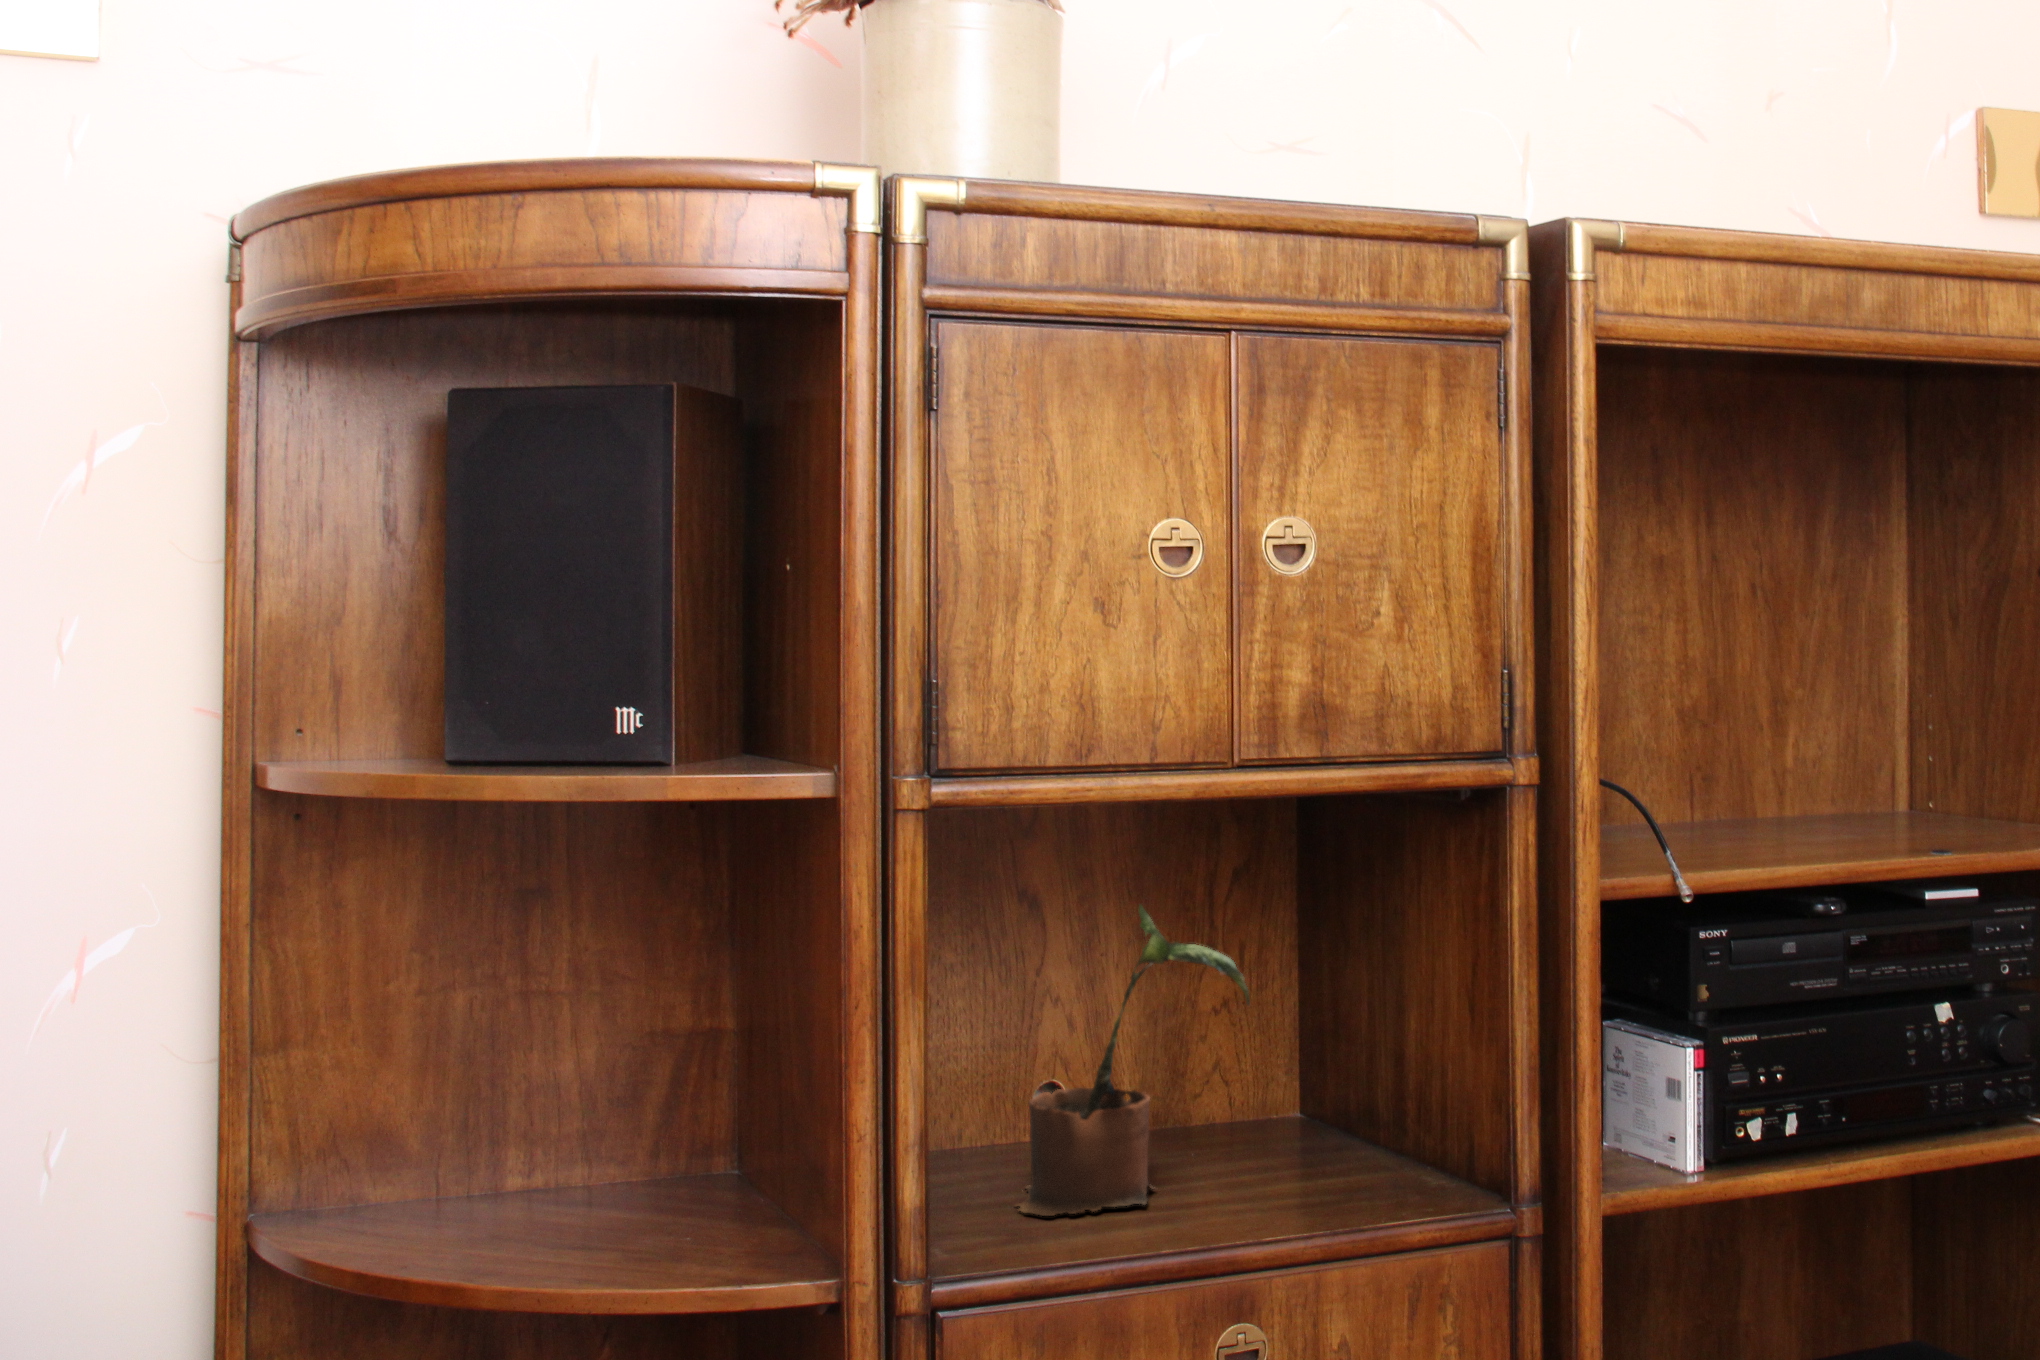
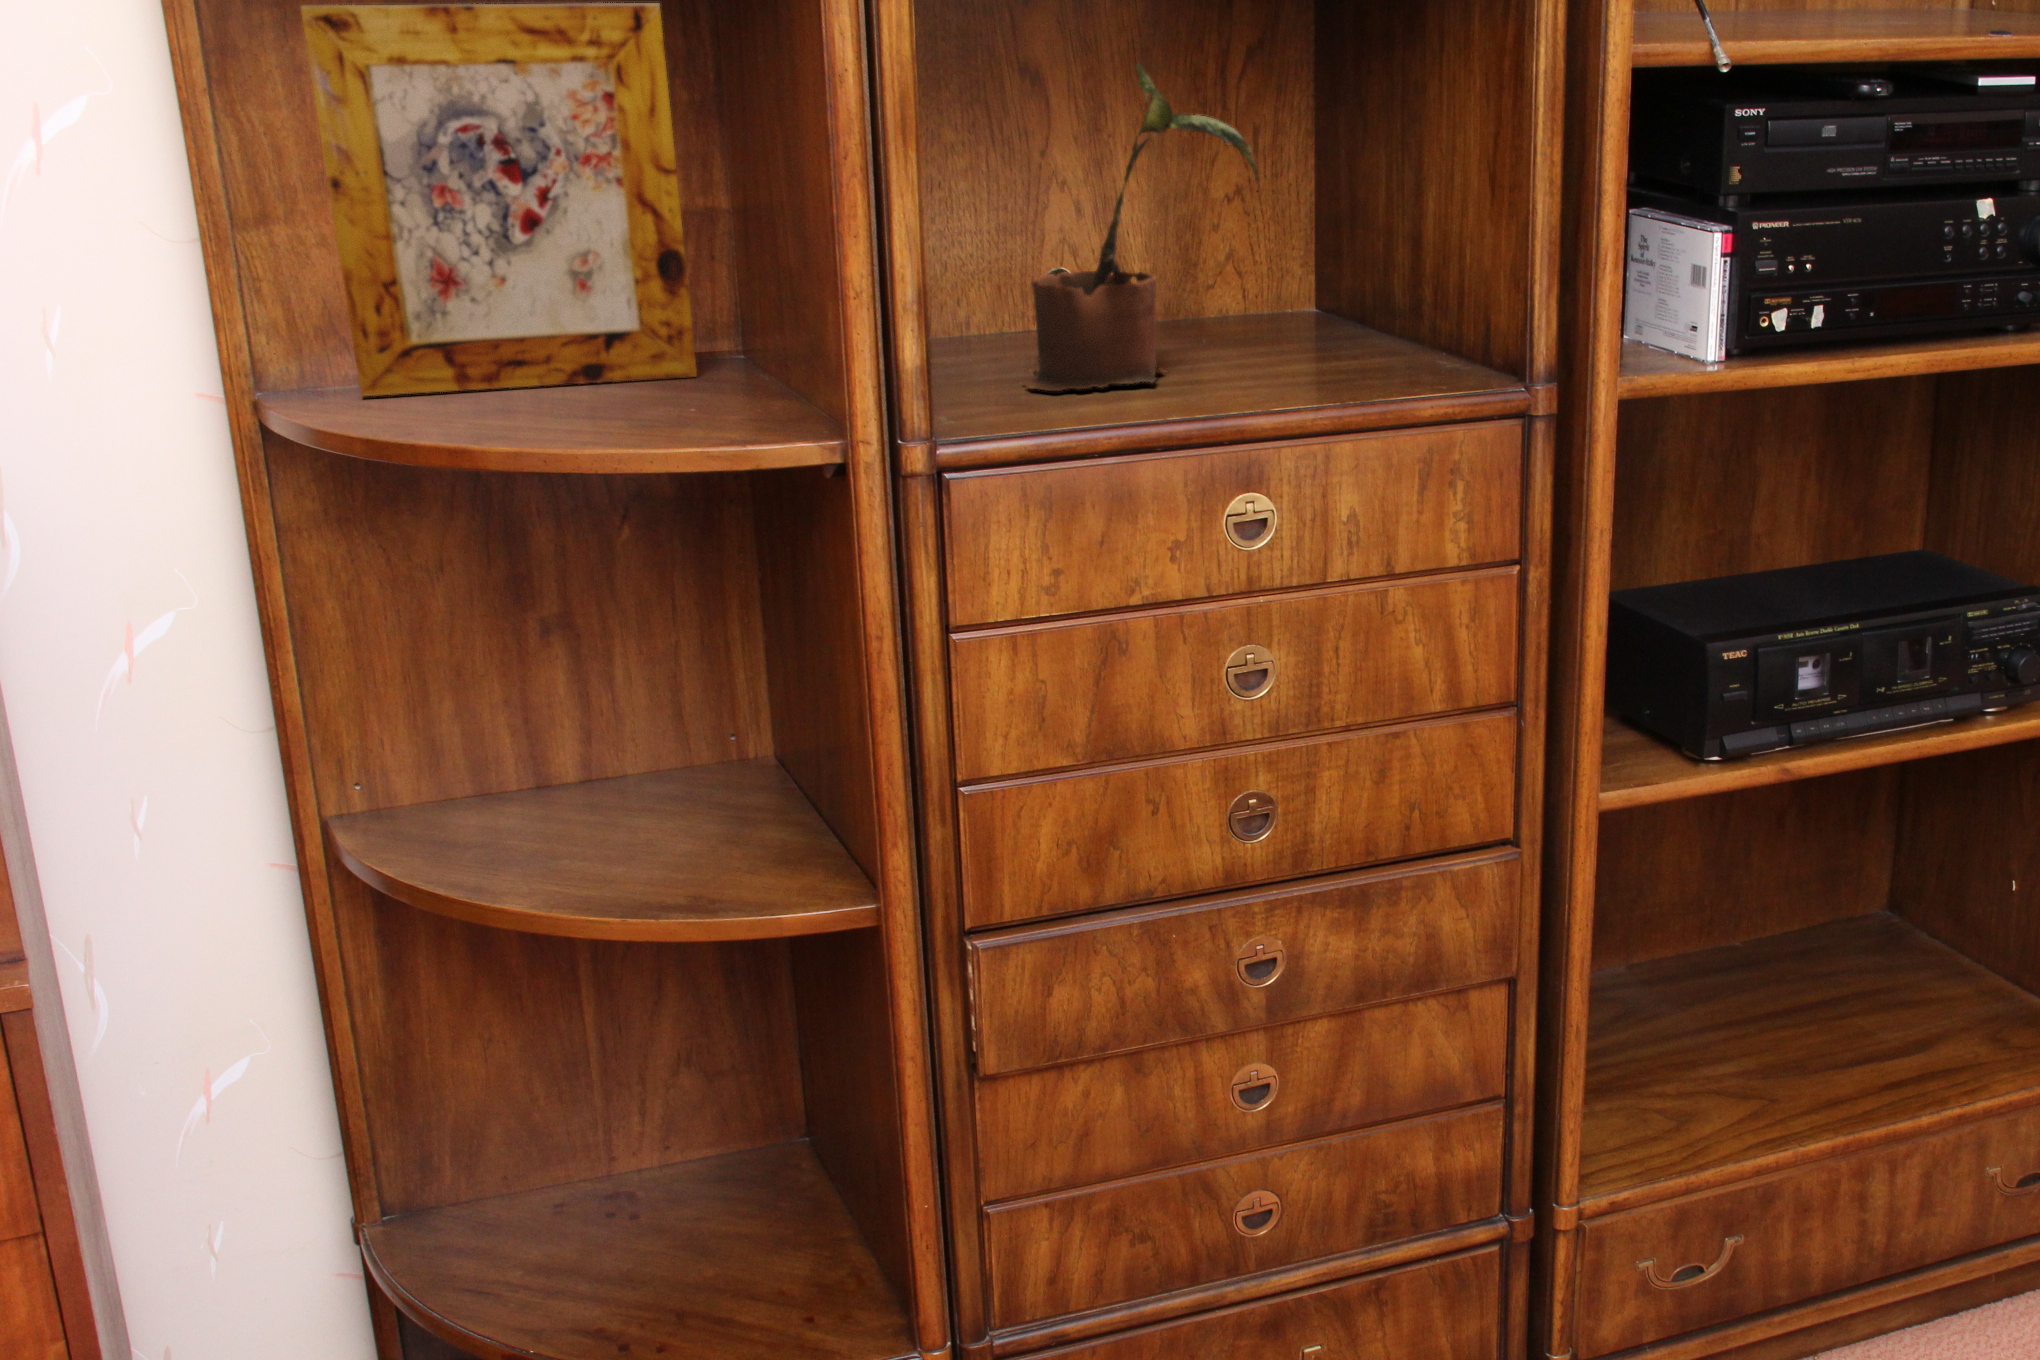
picture frame: none [352,840,693,1221] -> present [301,3,697,396]

